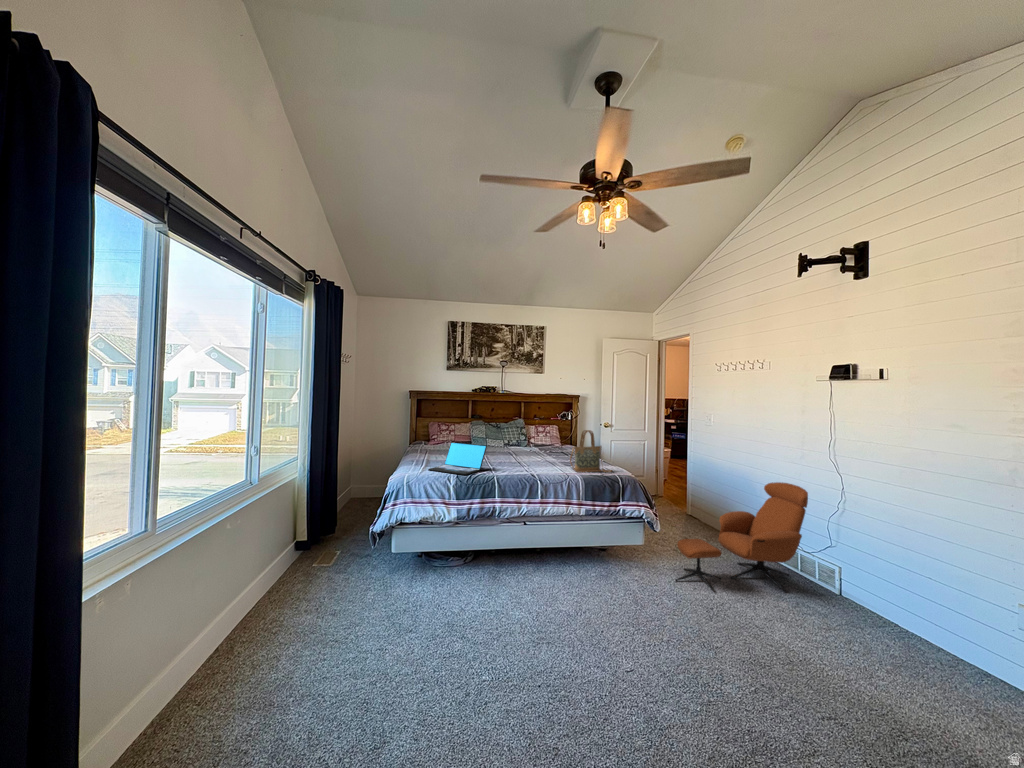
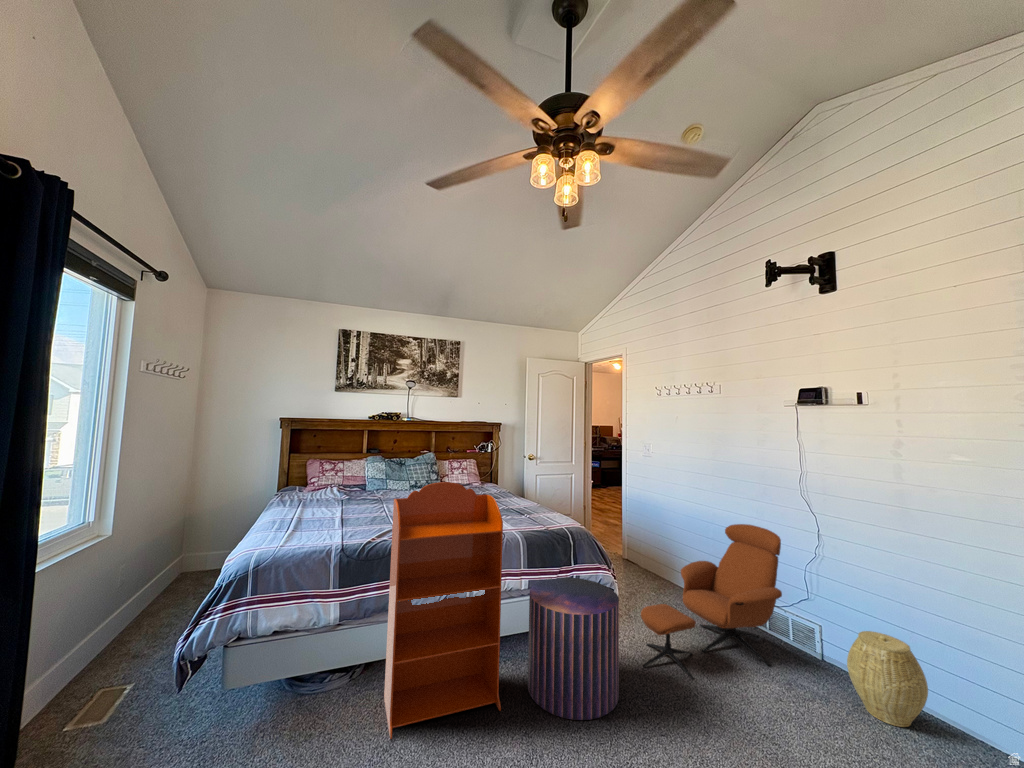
handbag: present [570,430,612,472] -> none [503,469,555,526]
bookcase: none [485,436,563,593] -> present [384,482,503,739]
laptop: present [428,442,487,475] -> none [297,492,389,544]
pouf: none [583,510,652,602] -> present [528,578,619,720]
woven basket: none [846,567,911,639] -> present [847,631,928,727]

